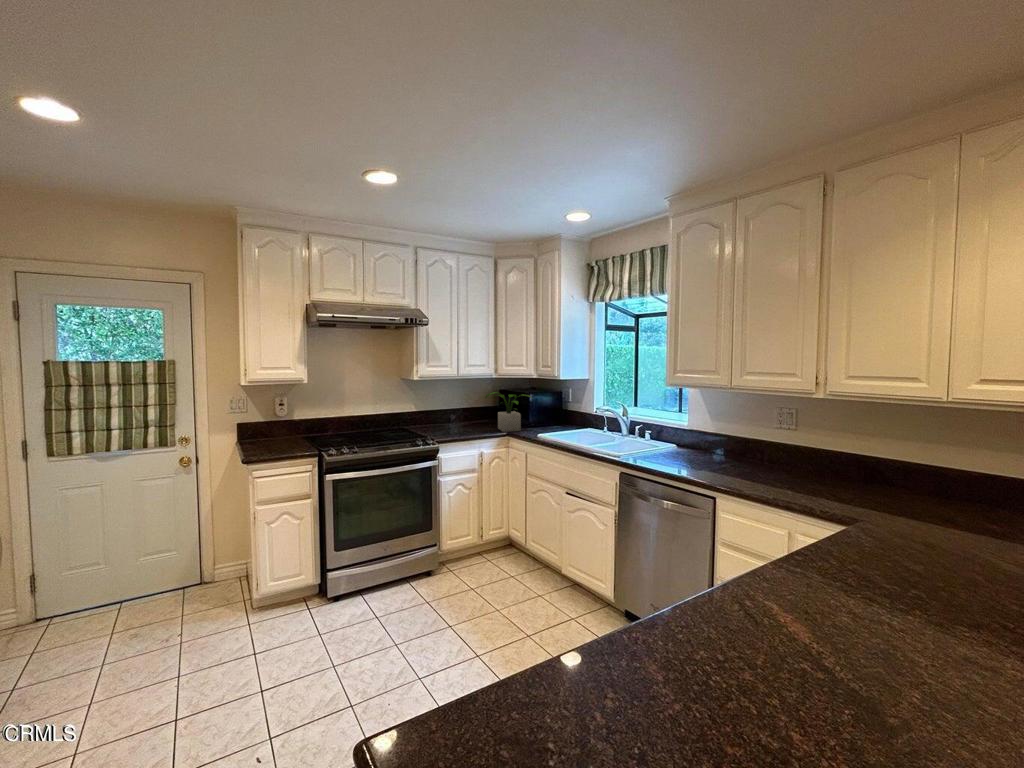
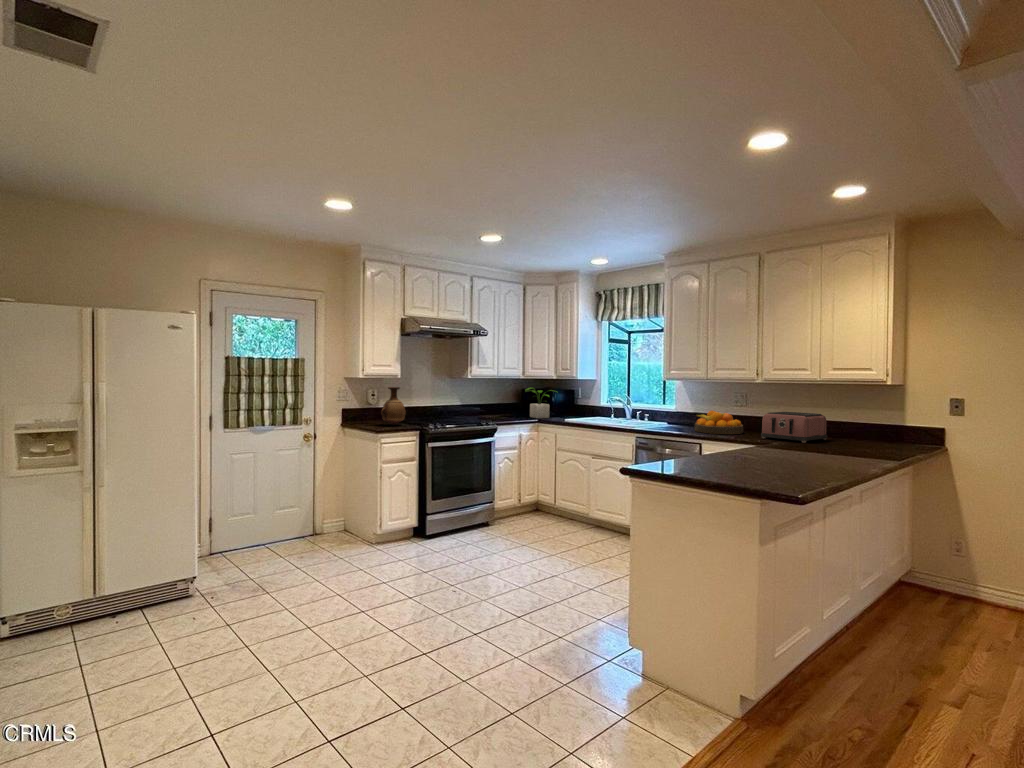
vase: none [254,399,297,451] -> present [381,387,406,425]
fruit bowl: none [710,438,798,486] -> present [694,410,743,434]
toaster: none [834,451,984,533] -> present [761,412,827,443]

